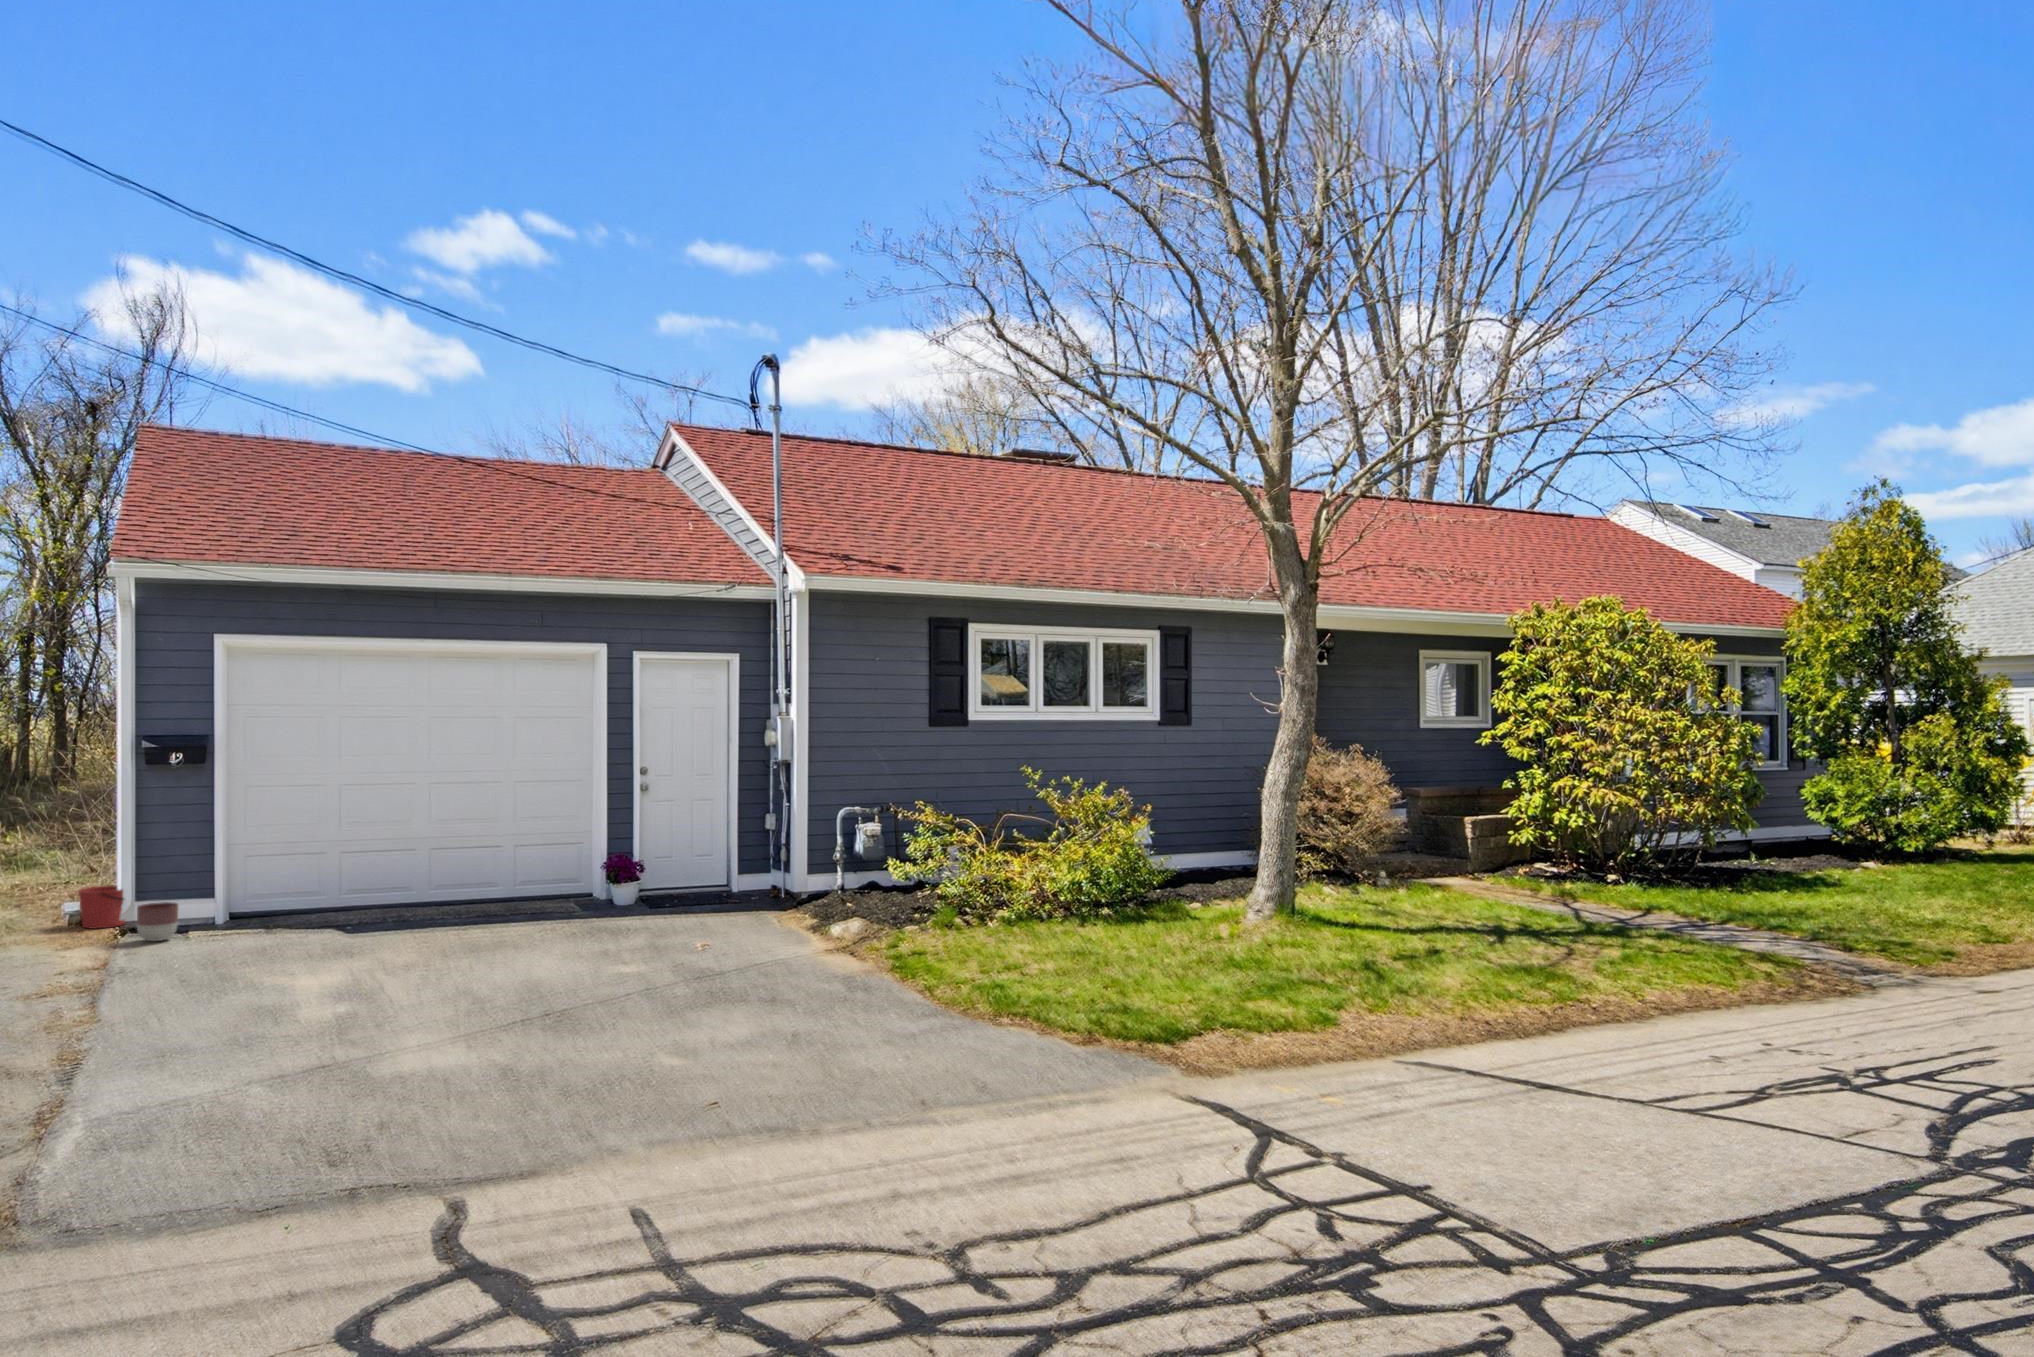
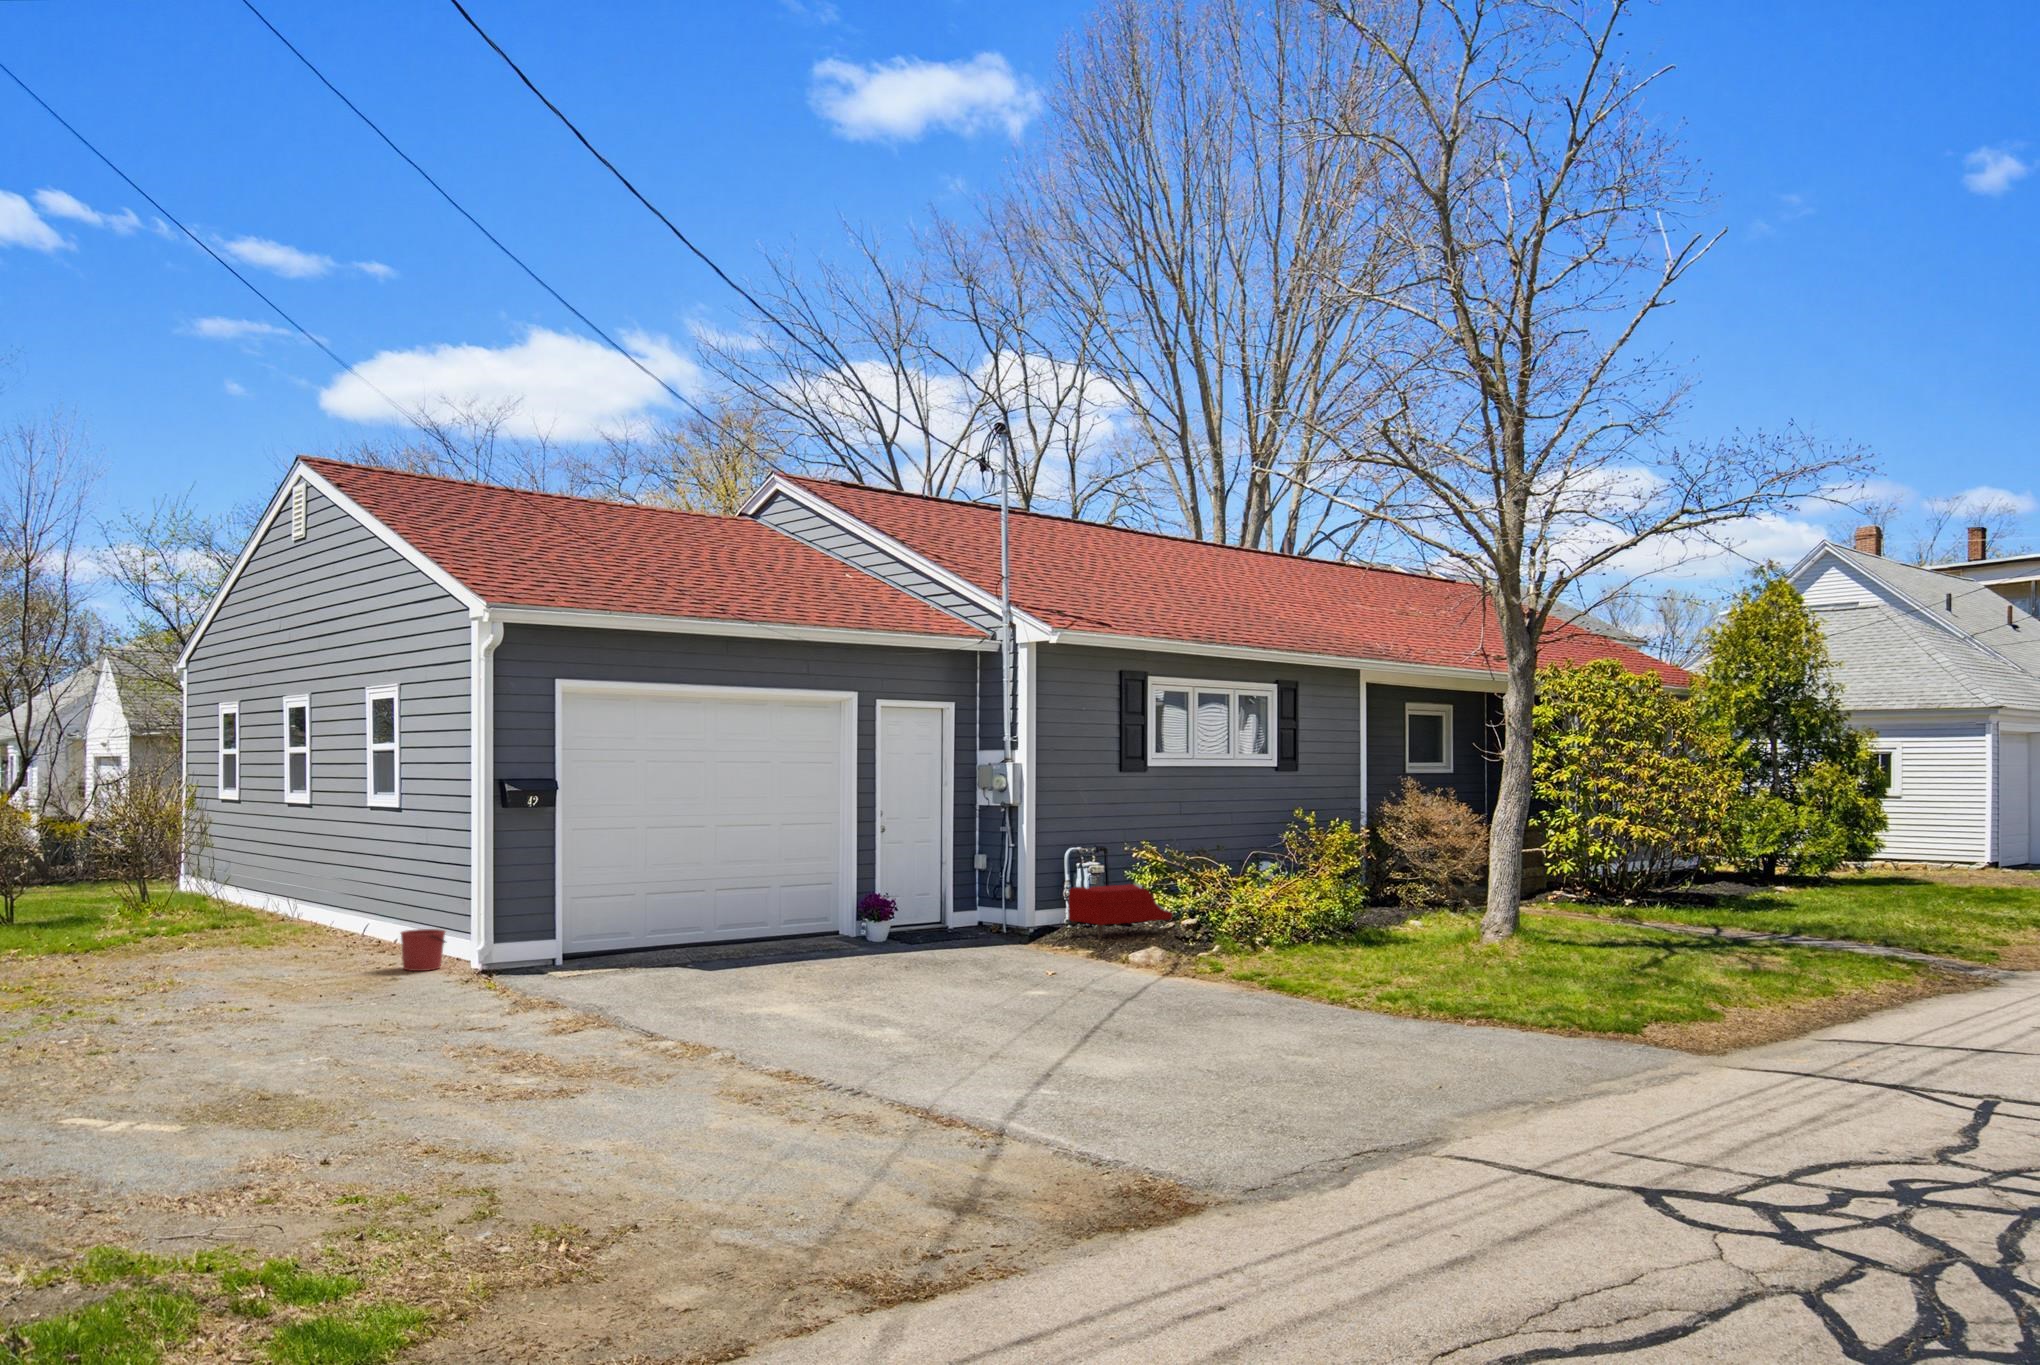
bench: none [846,849,968,913] -> present [1068,884,1172,940]
planter: present [137,902,178,941] -> none [502,941,537,978]

